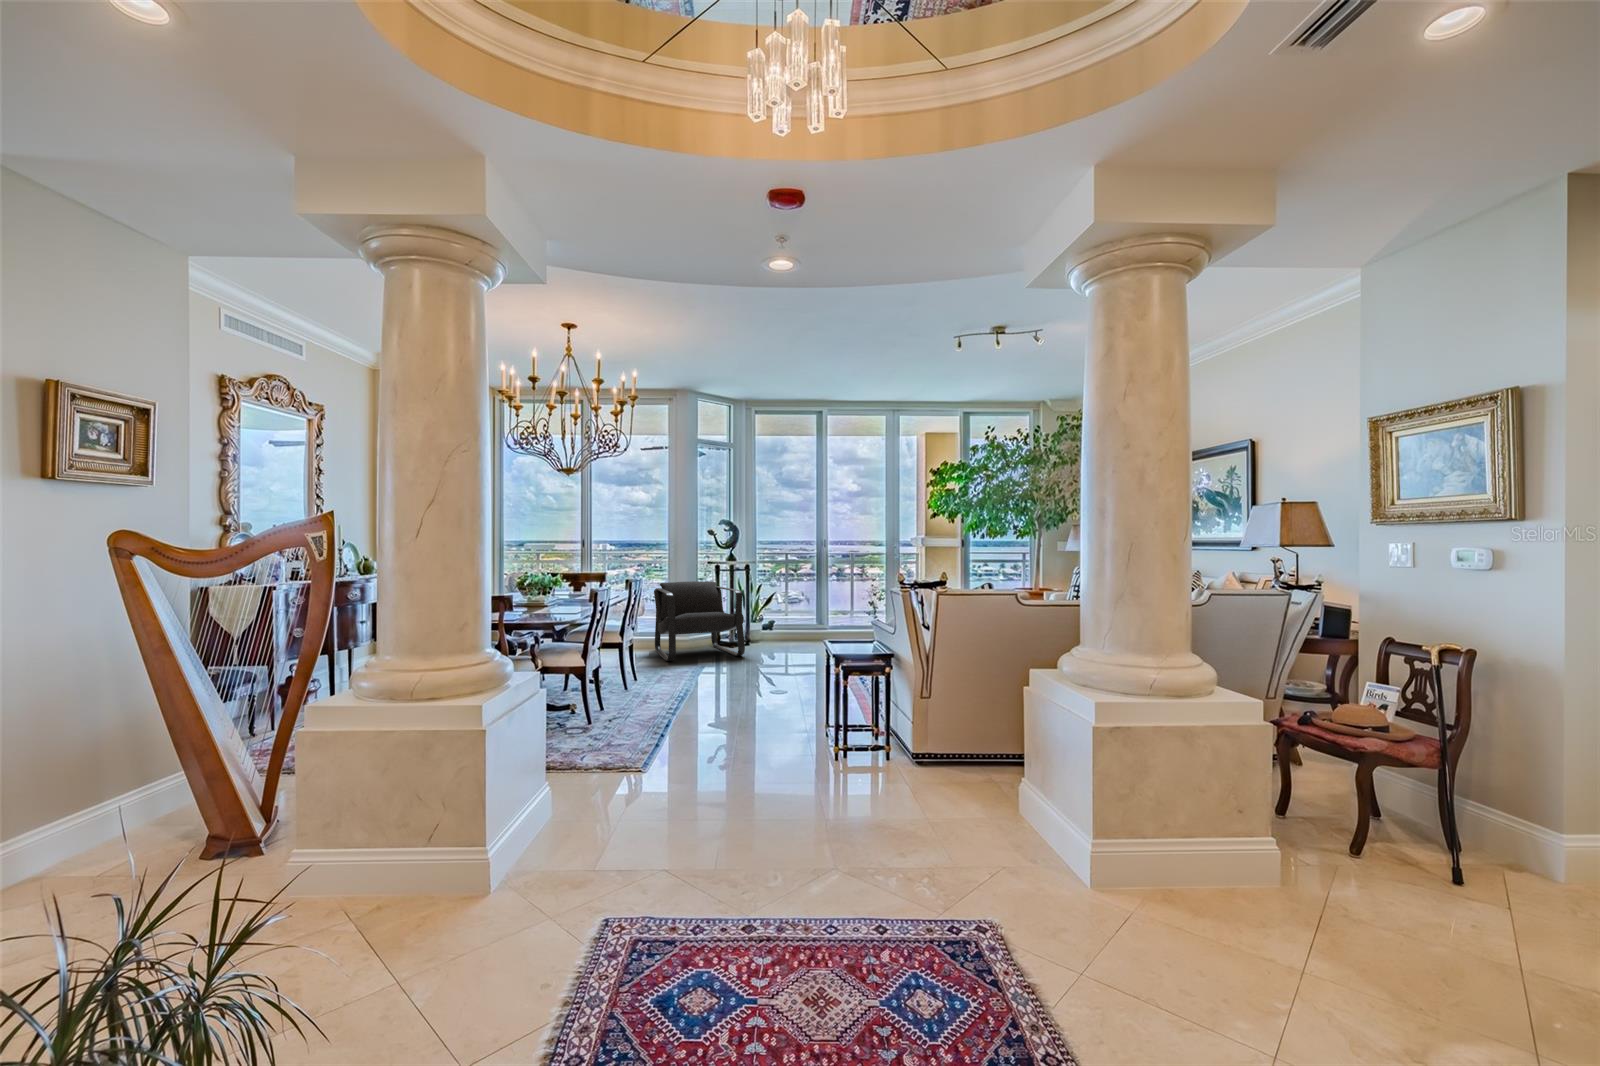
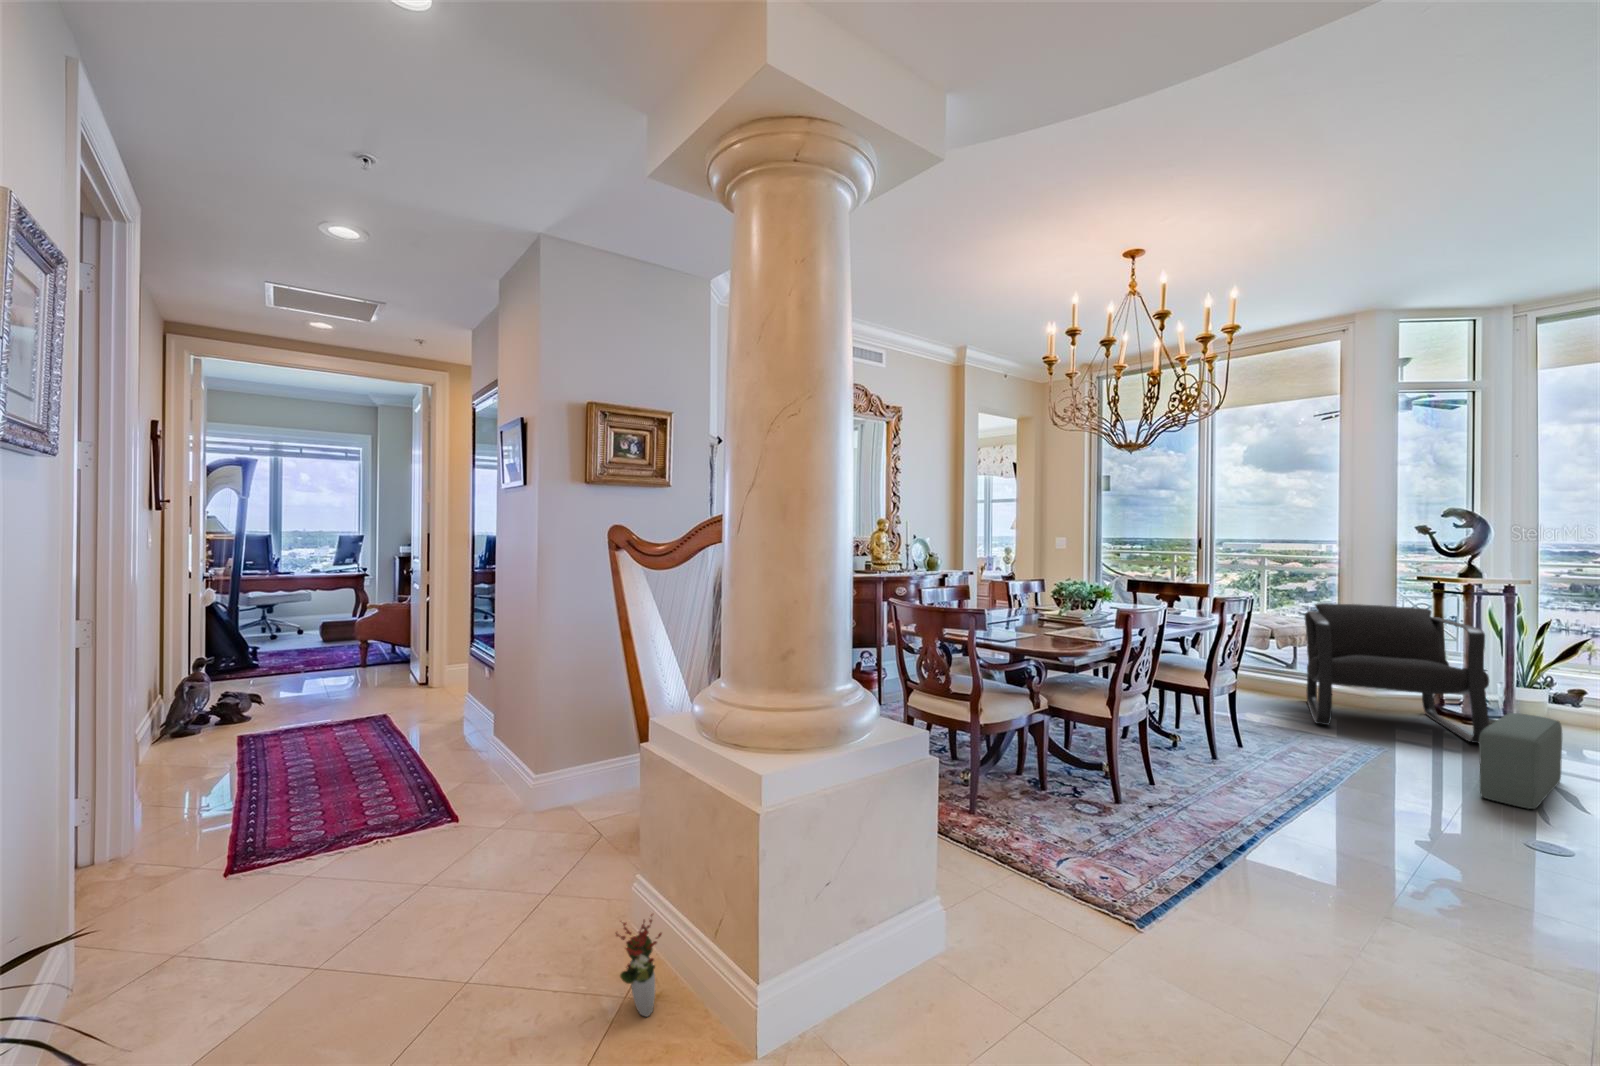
pouf: none [749,633,774,679] -> present [1479,713,1562,809]
decorative plant: none [358,837,399,912] -> present [616,914,662,1017]

